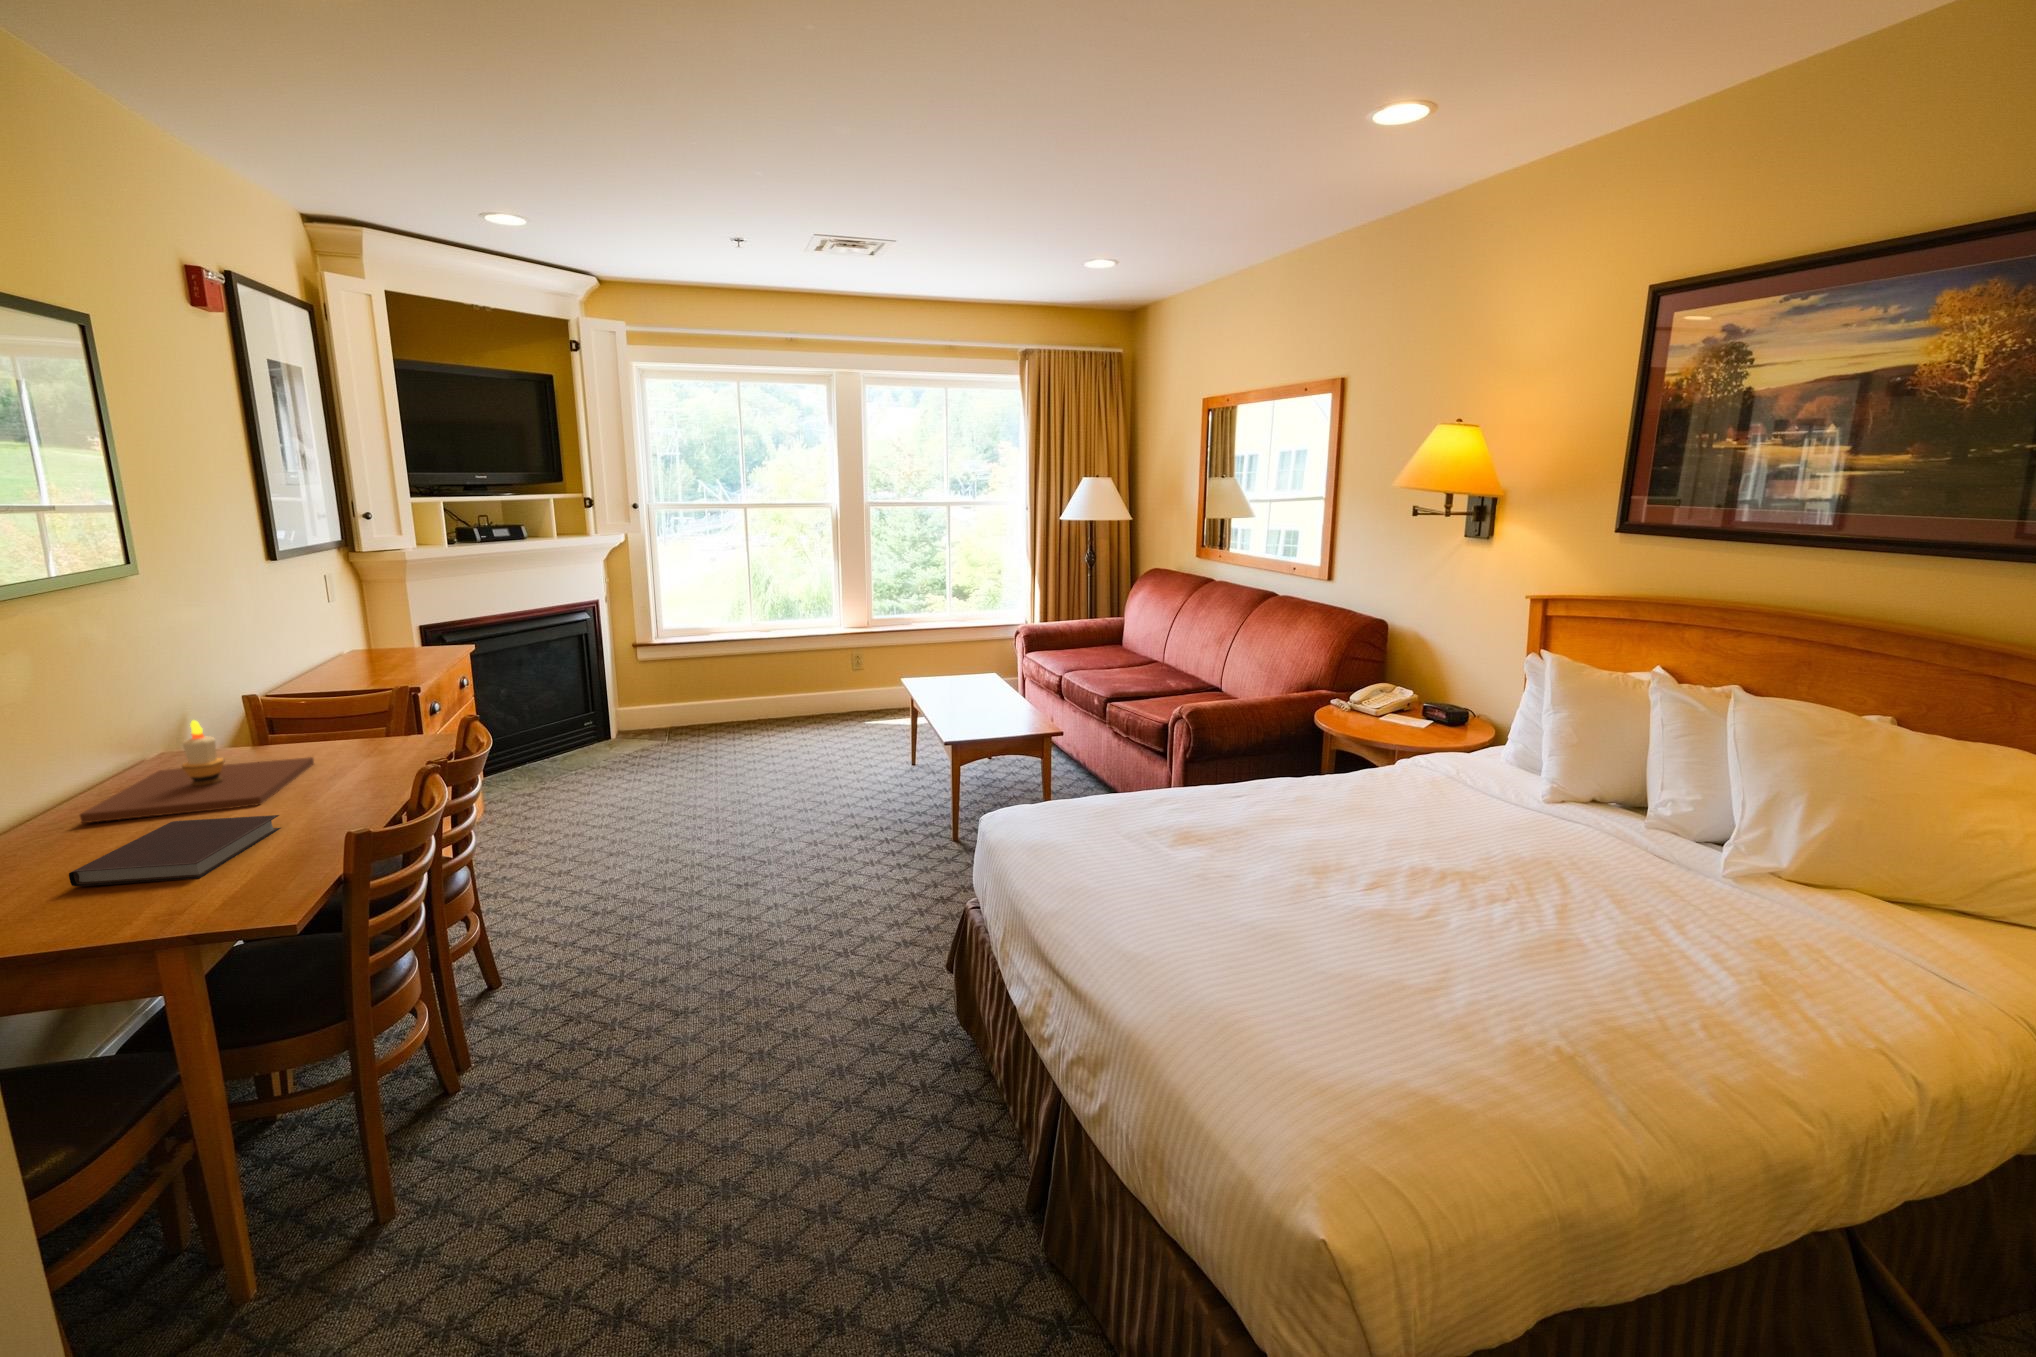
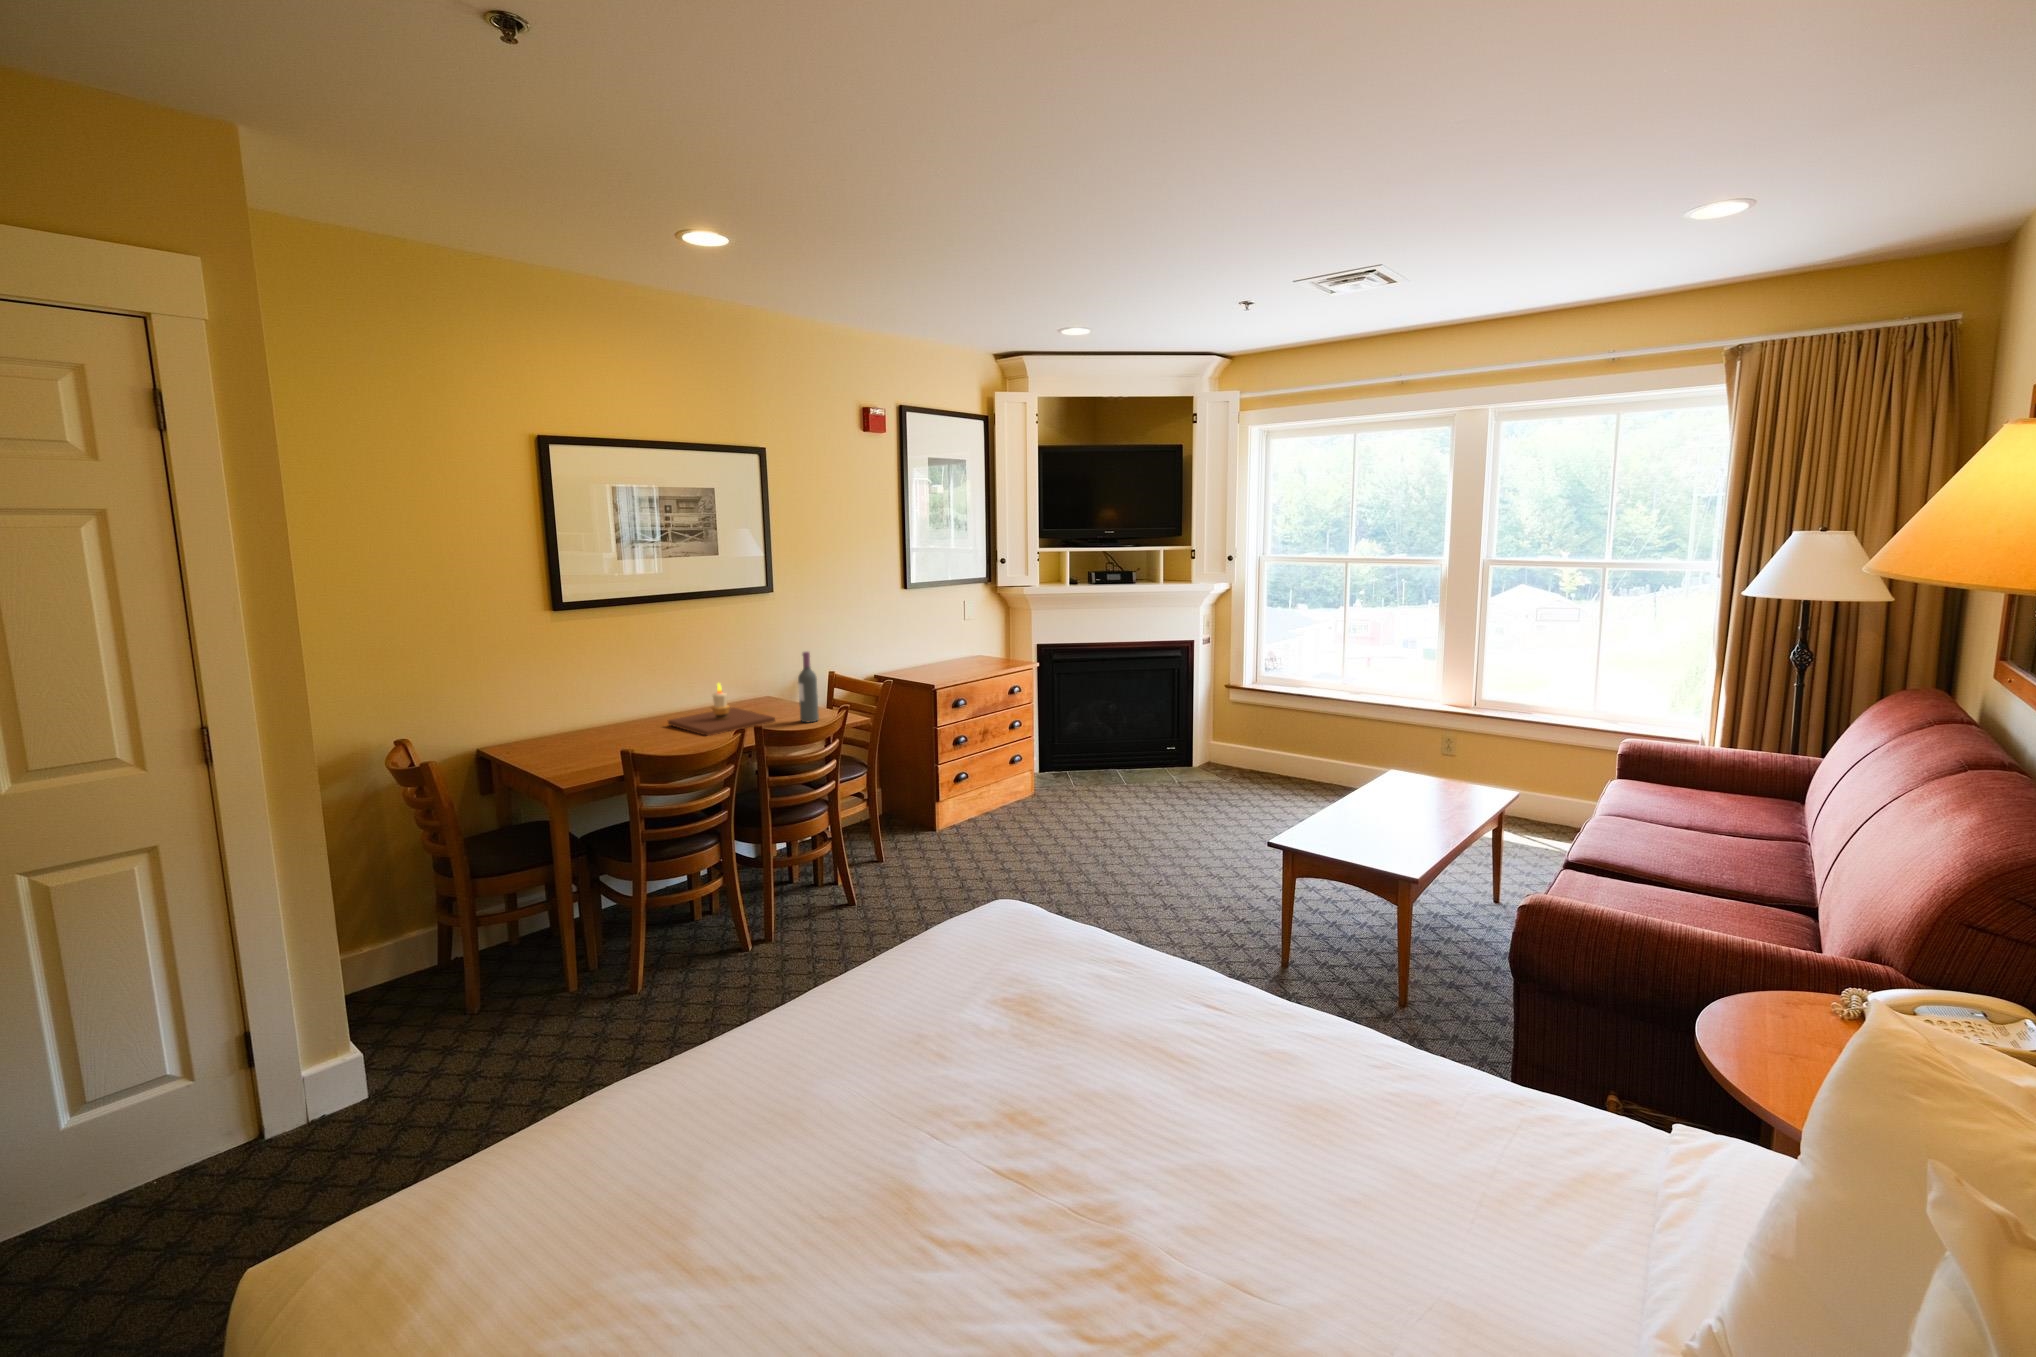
wine bottle: none [353,641,397,751] -> present [798,652,819,722]
notebook: present [69,815,281,886] -> none [592,733,677,762]

